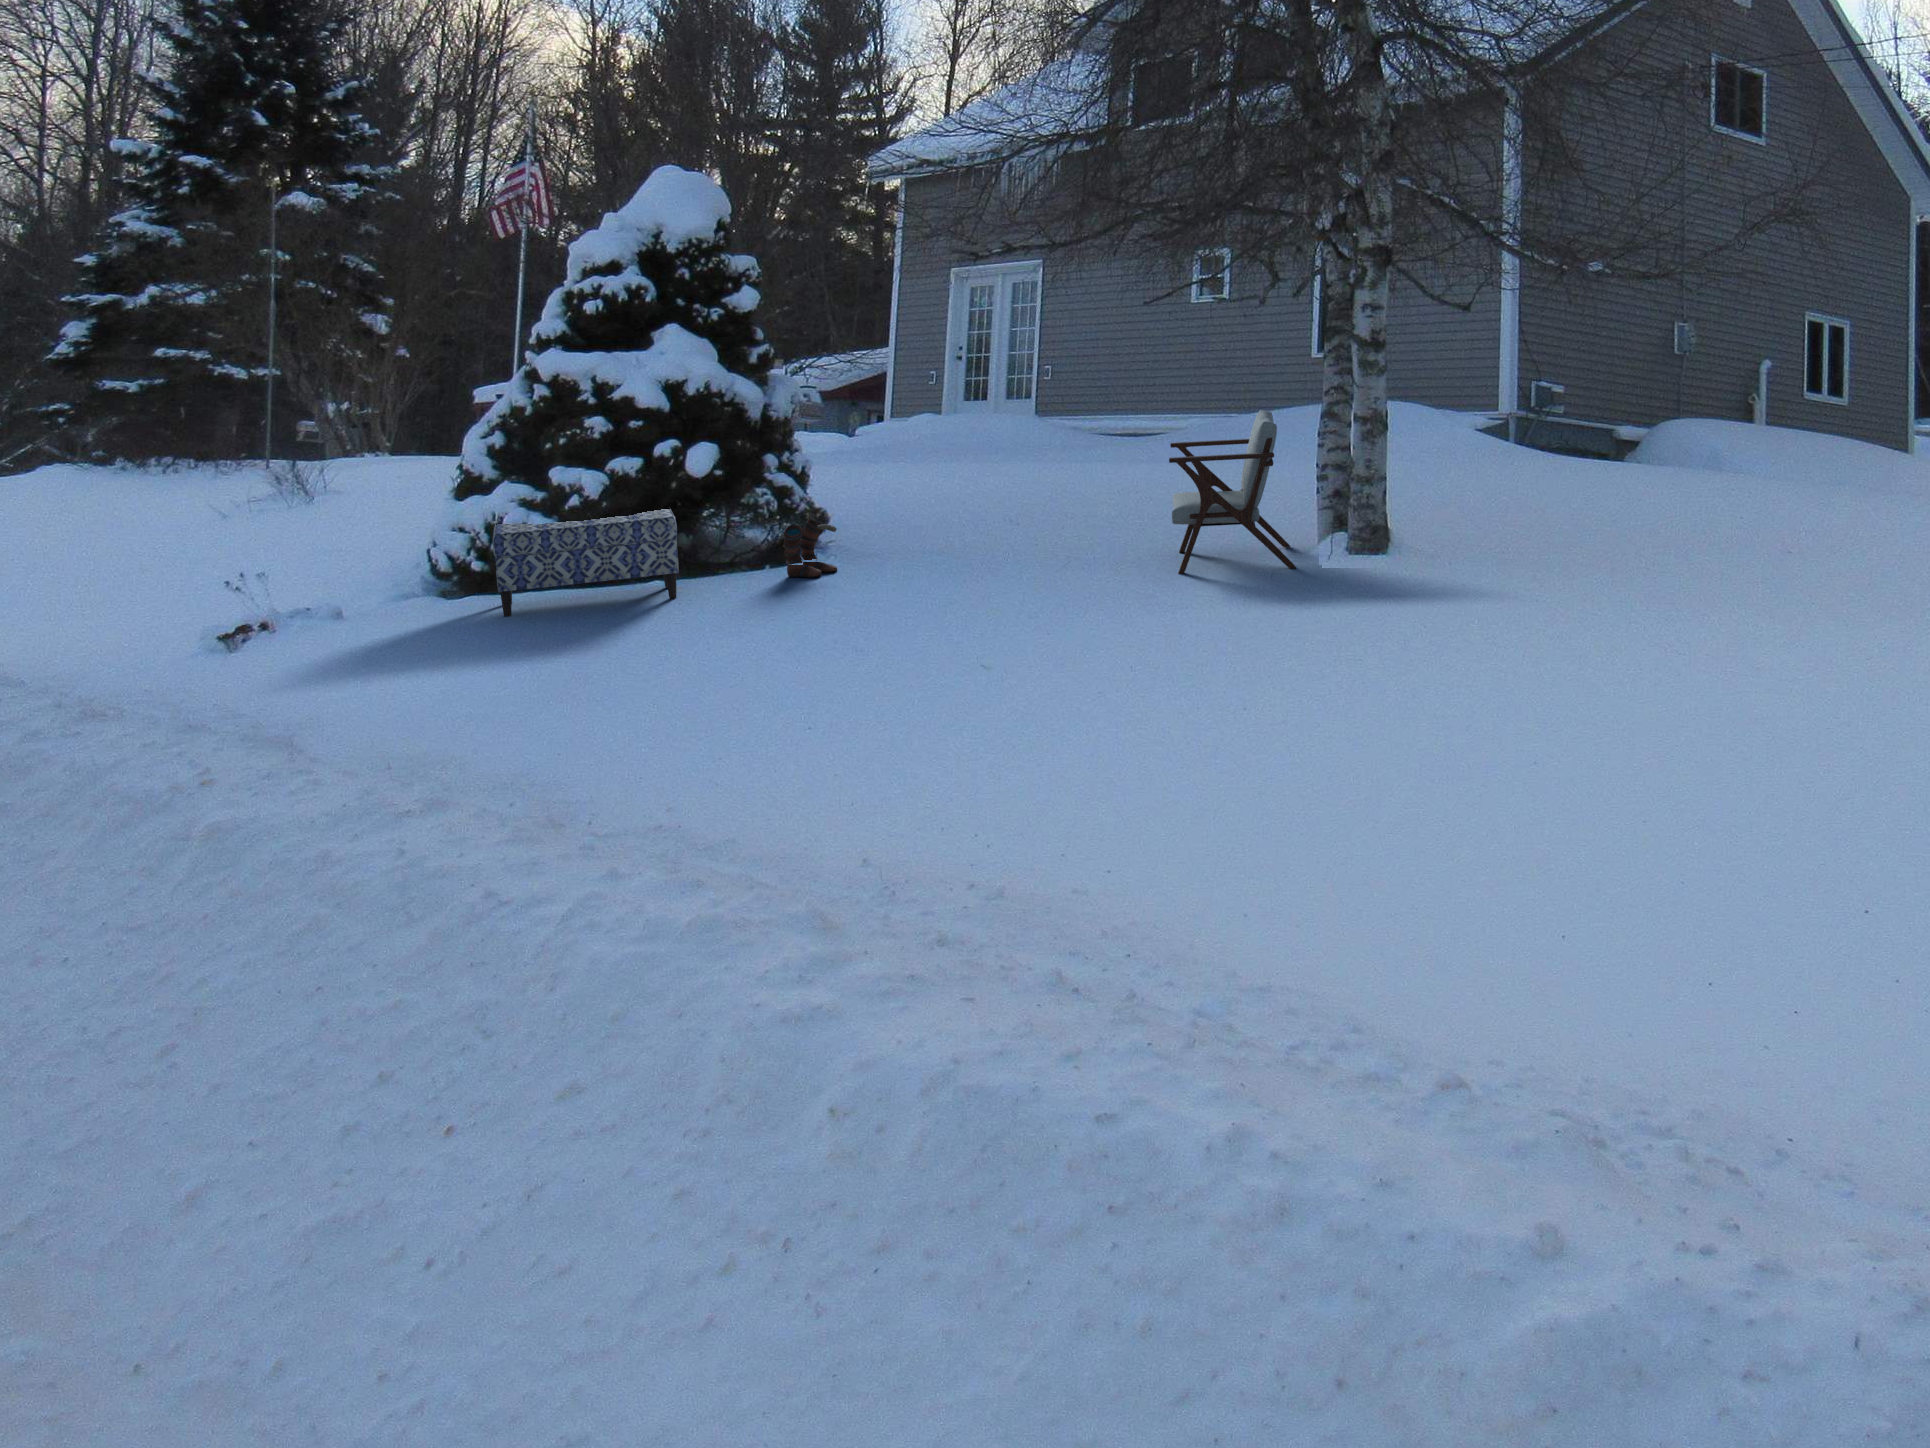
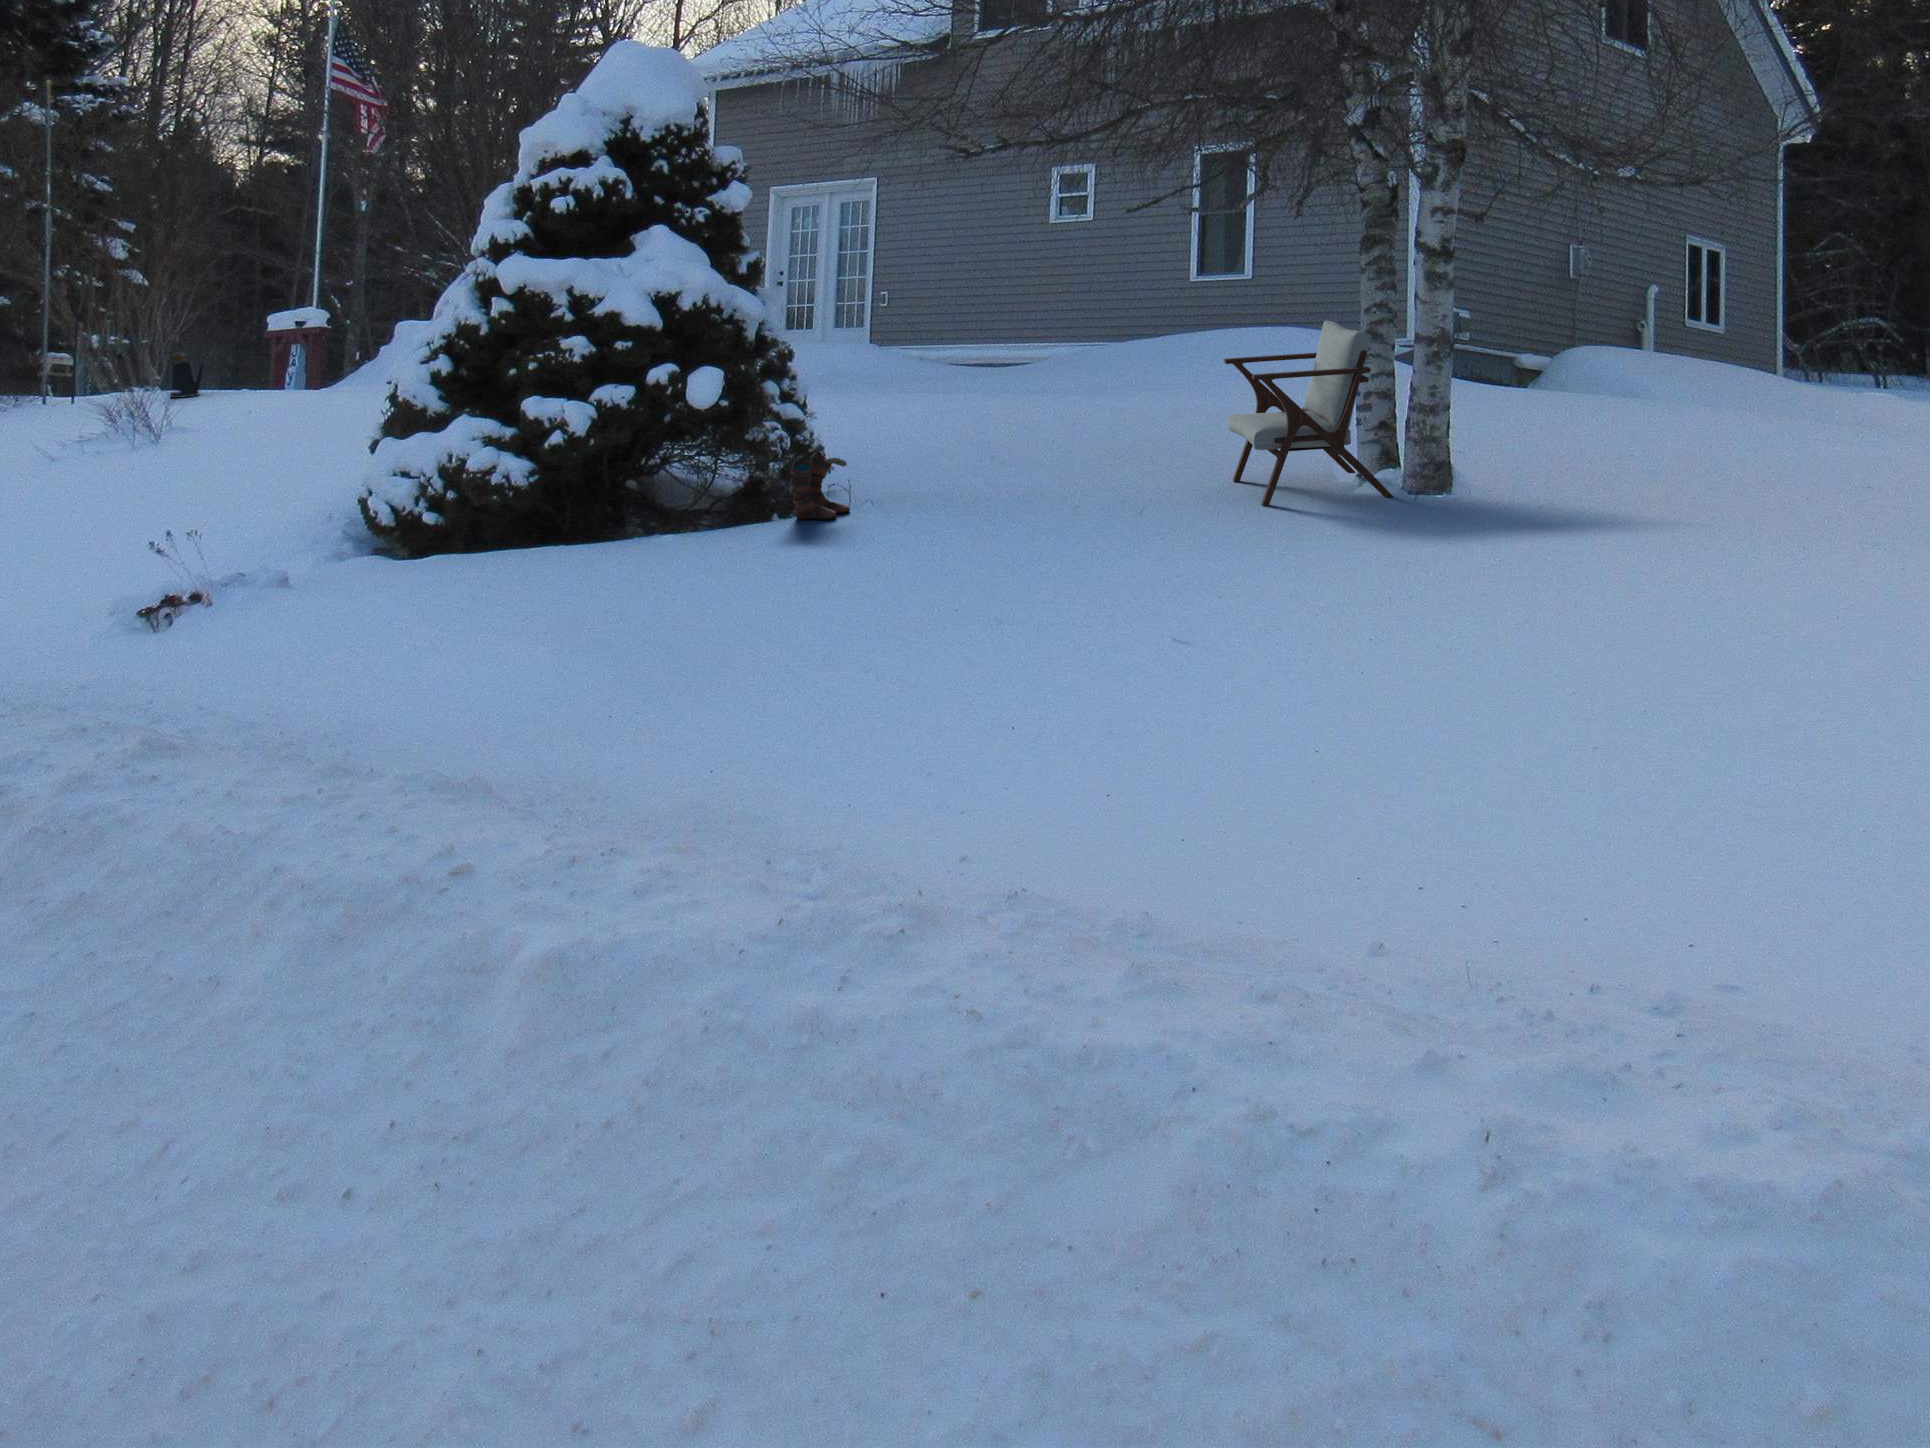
watering can: none [368,416,405,462] -> present [165,353,204,398]
bench: present [492,509,679,617] -> none [459,440,687,576]

